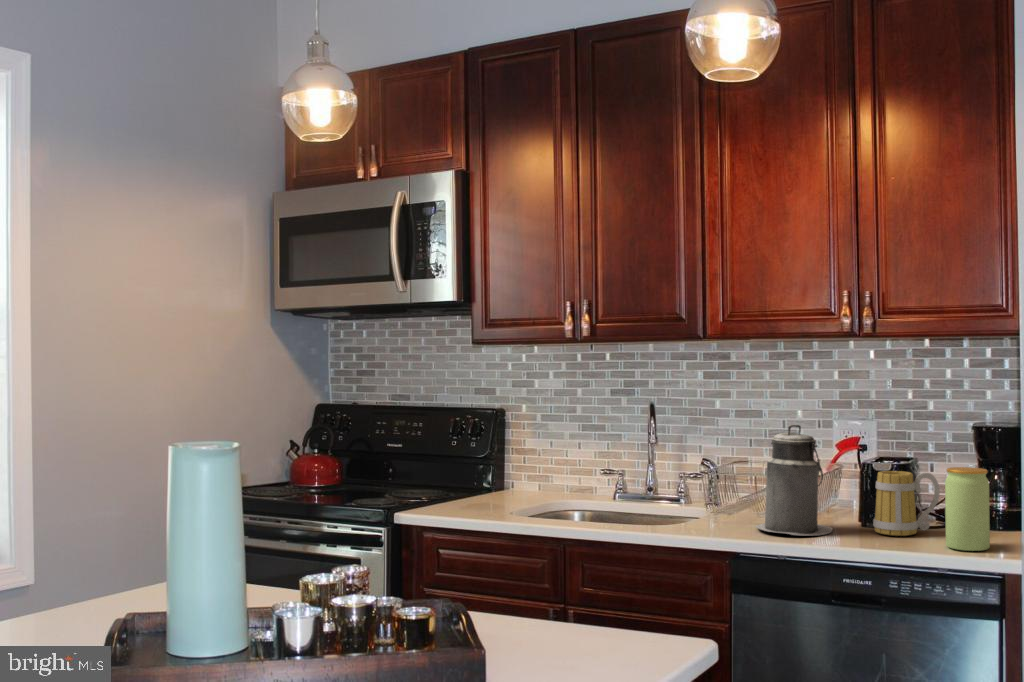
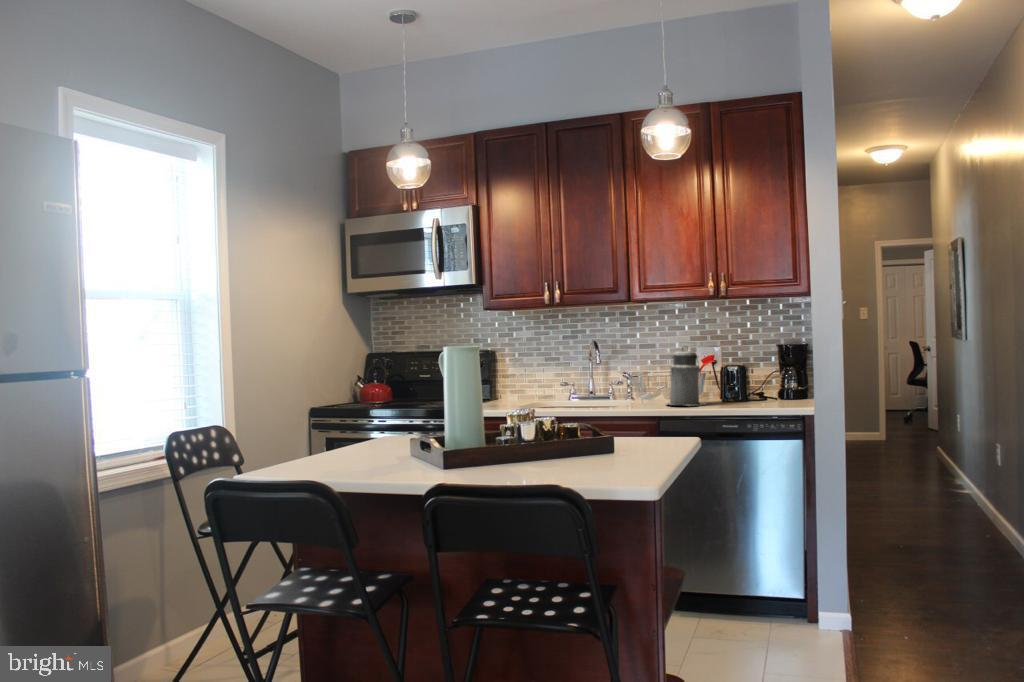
jar: present [945,467,990,551] -> none [768,363,792,406]
mug: present [873,471,940,536] -> none [728,369,763,403]

